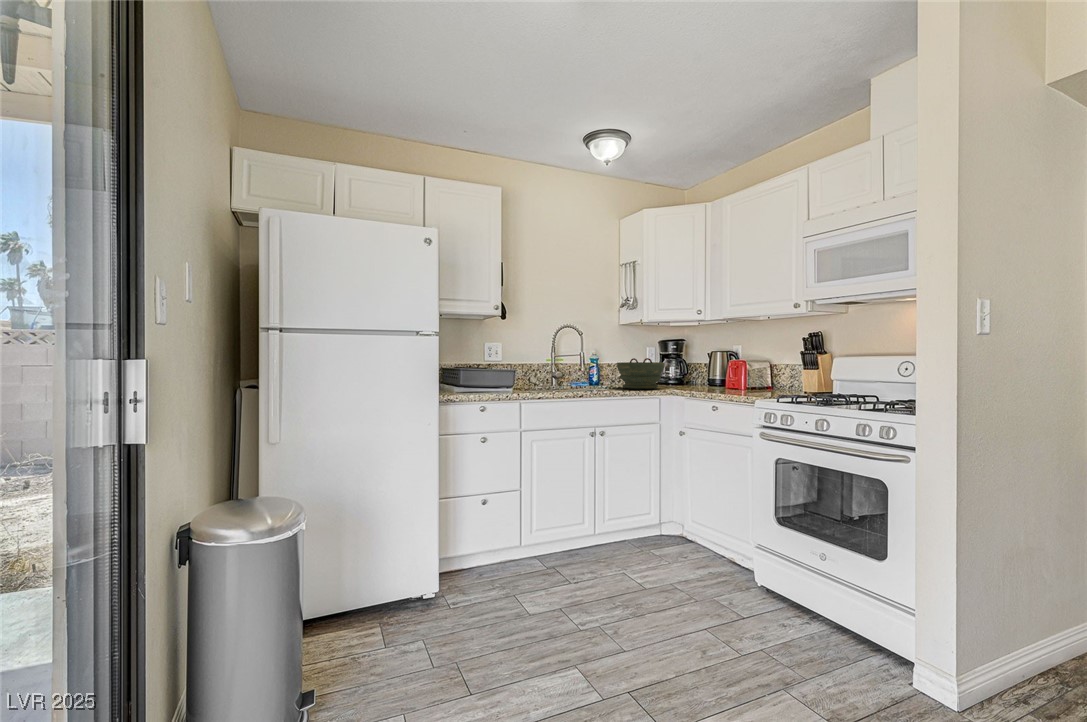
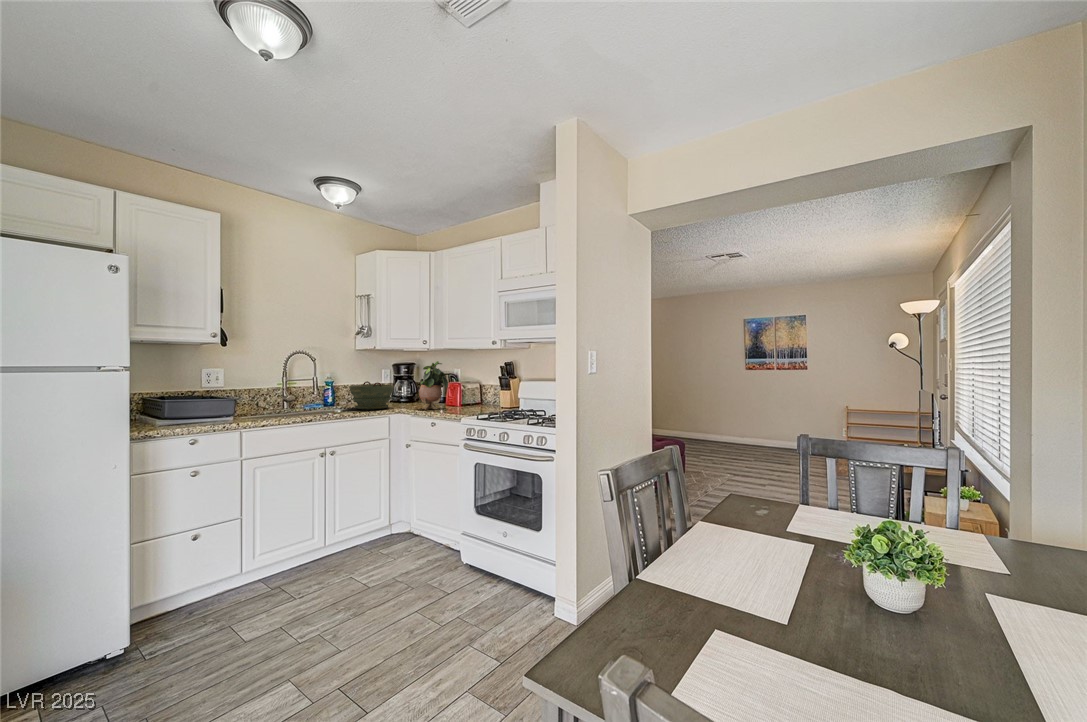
potted plant: none [695,333,731,392] -> present [419,361,448,410]

